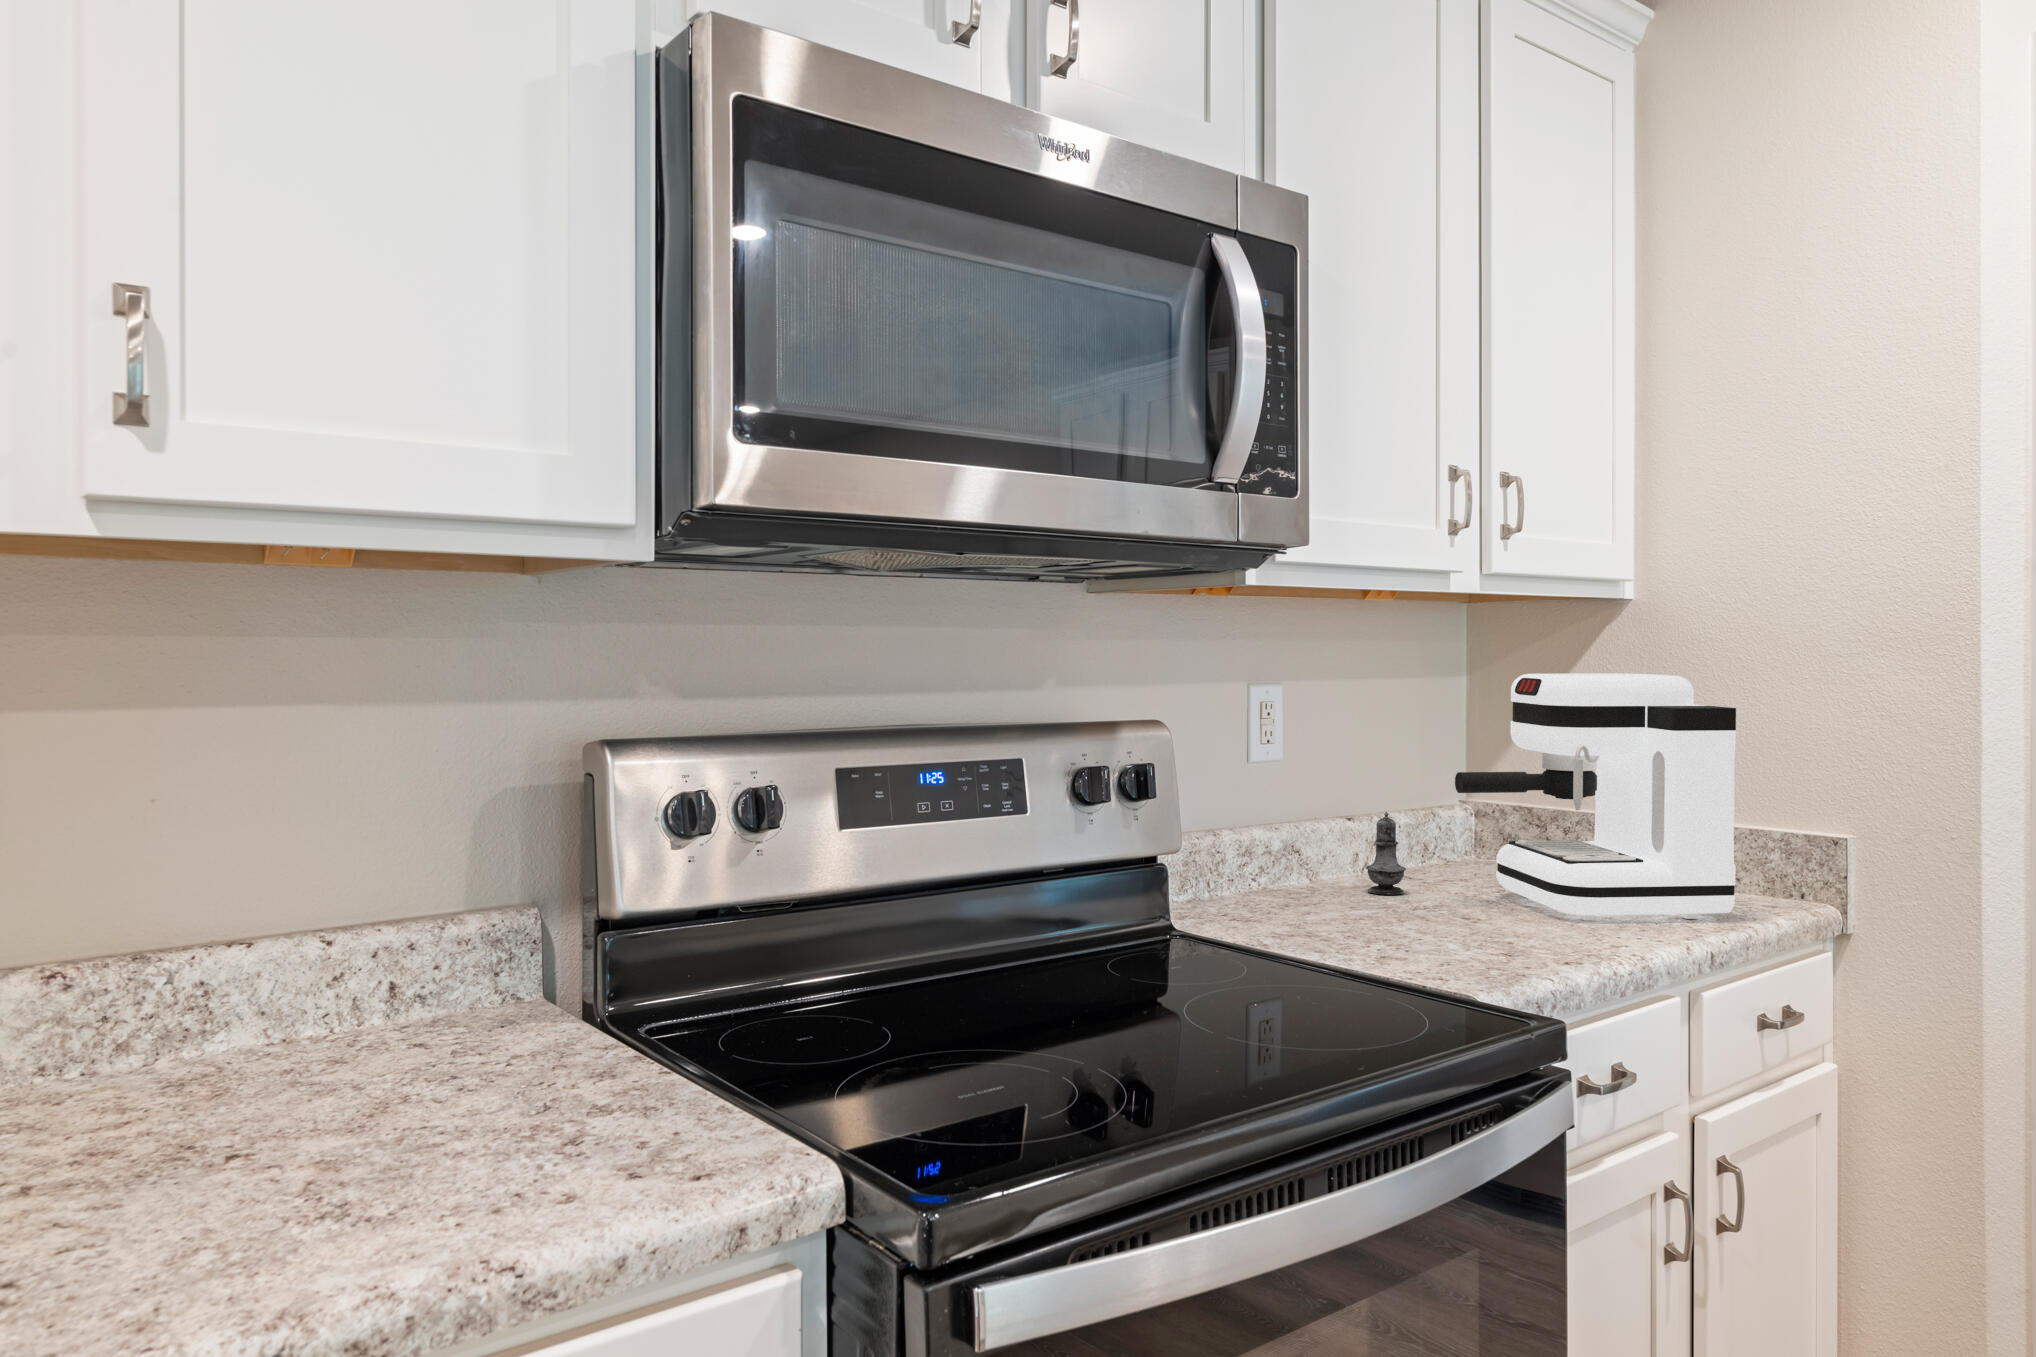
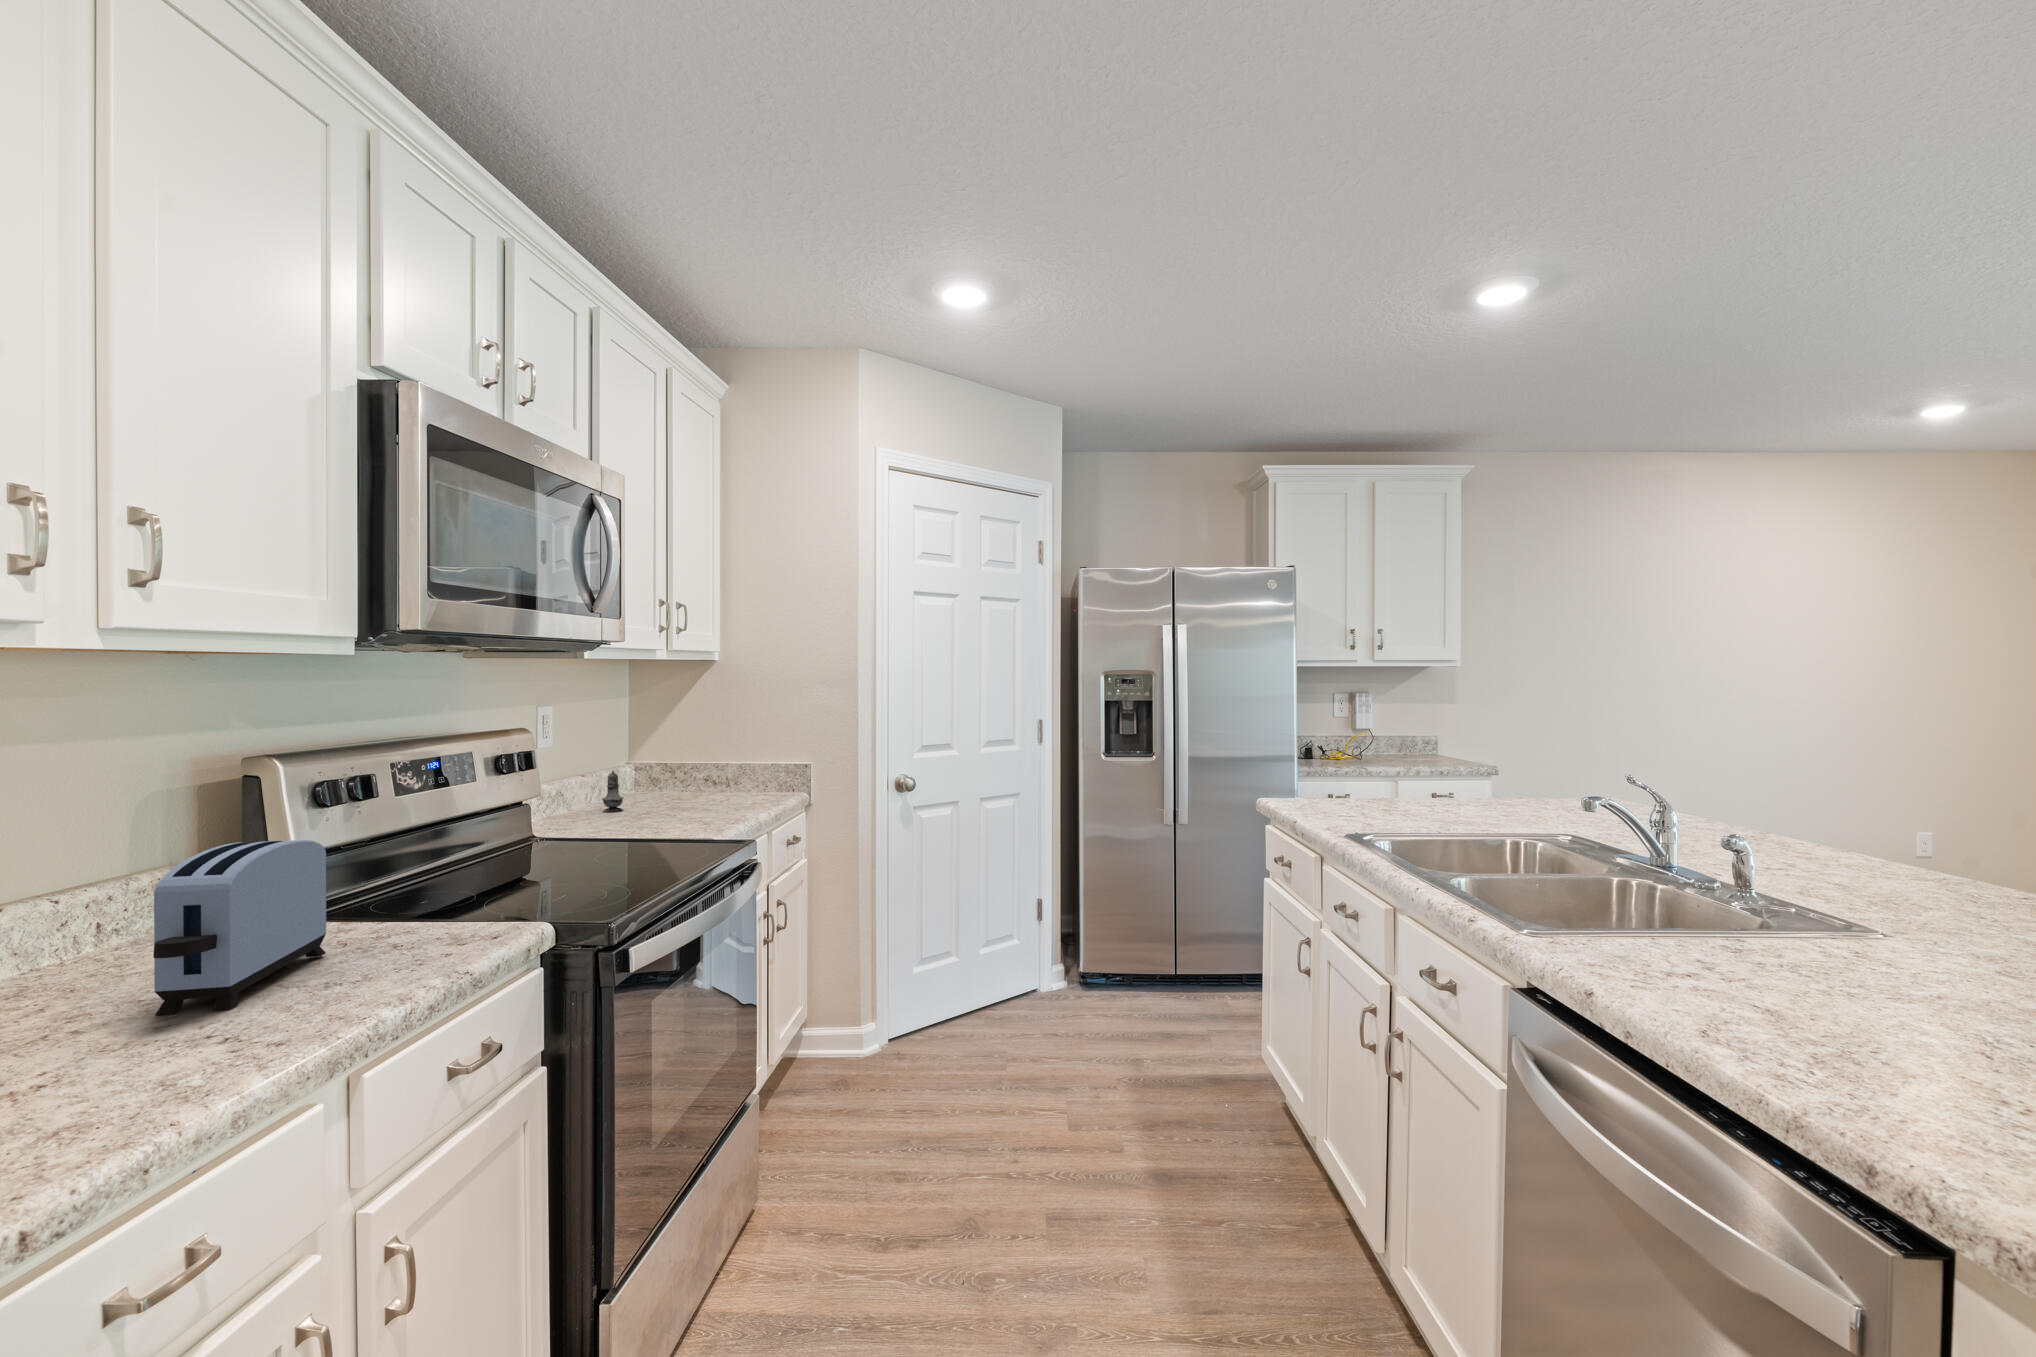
coffee maker: present [1455,674,1736,921] -> none [652,697,776,810]
toaster: none [55,893,523,1215] -> present [153,840,326,1015]

